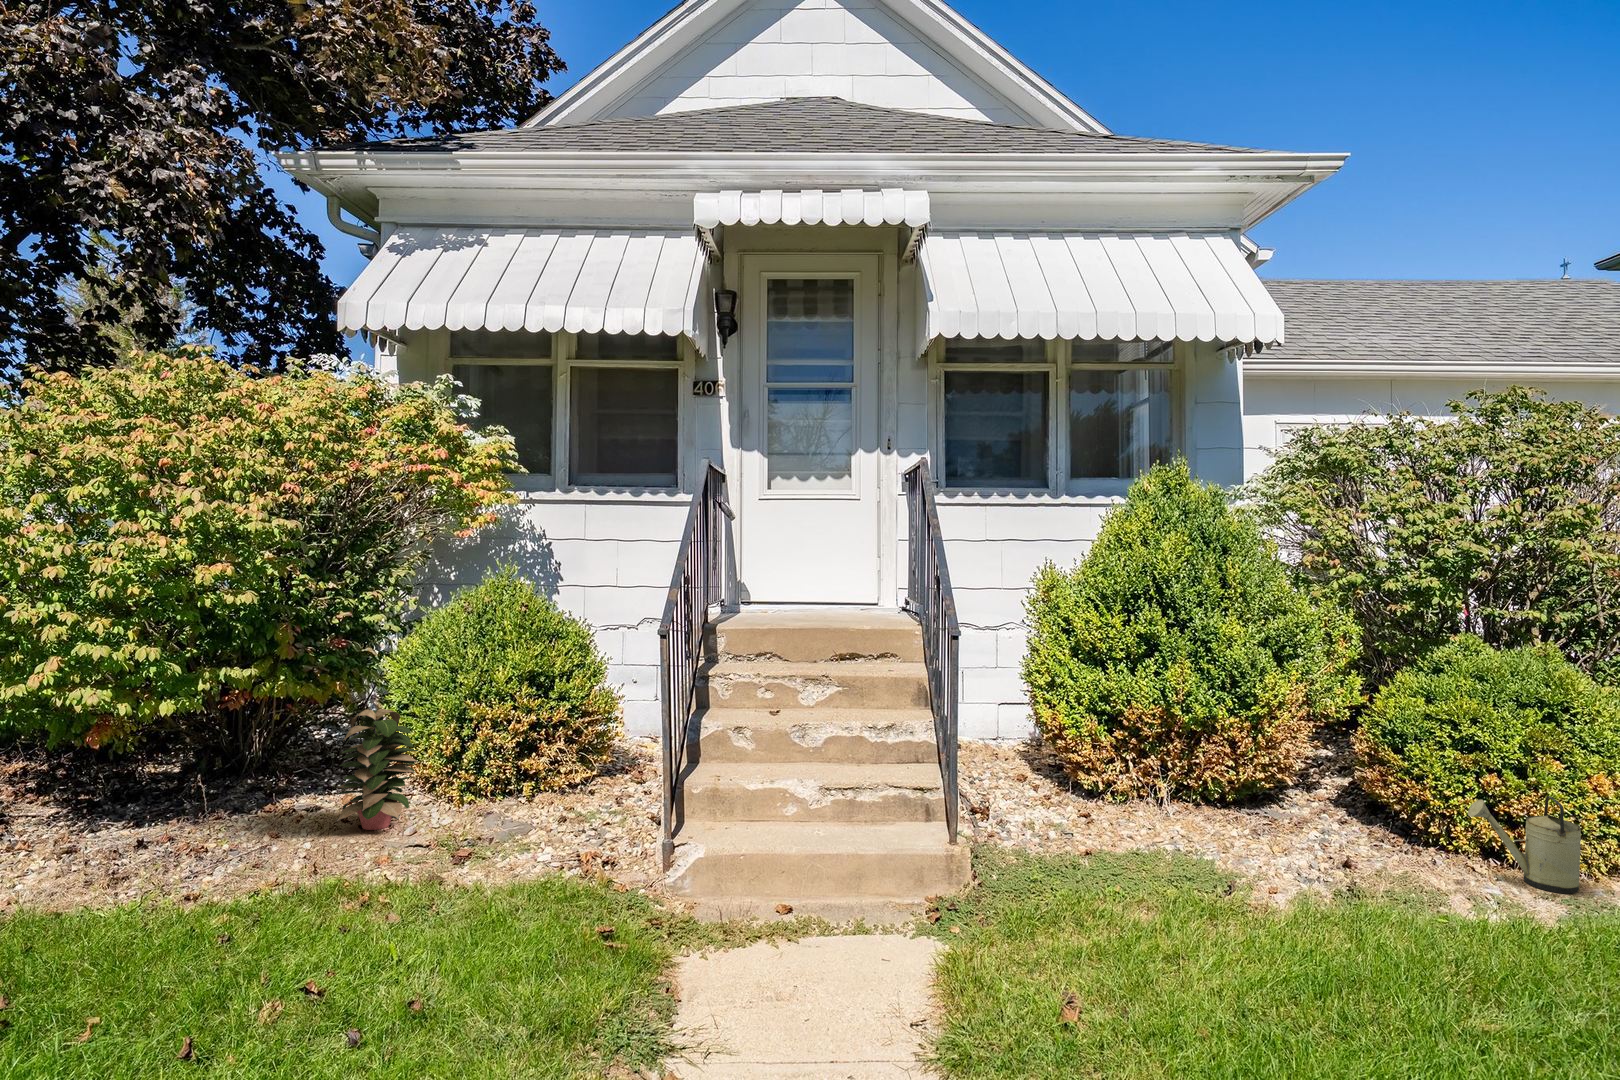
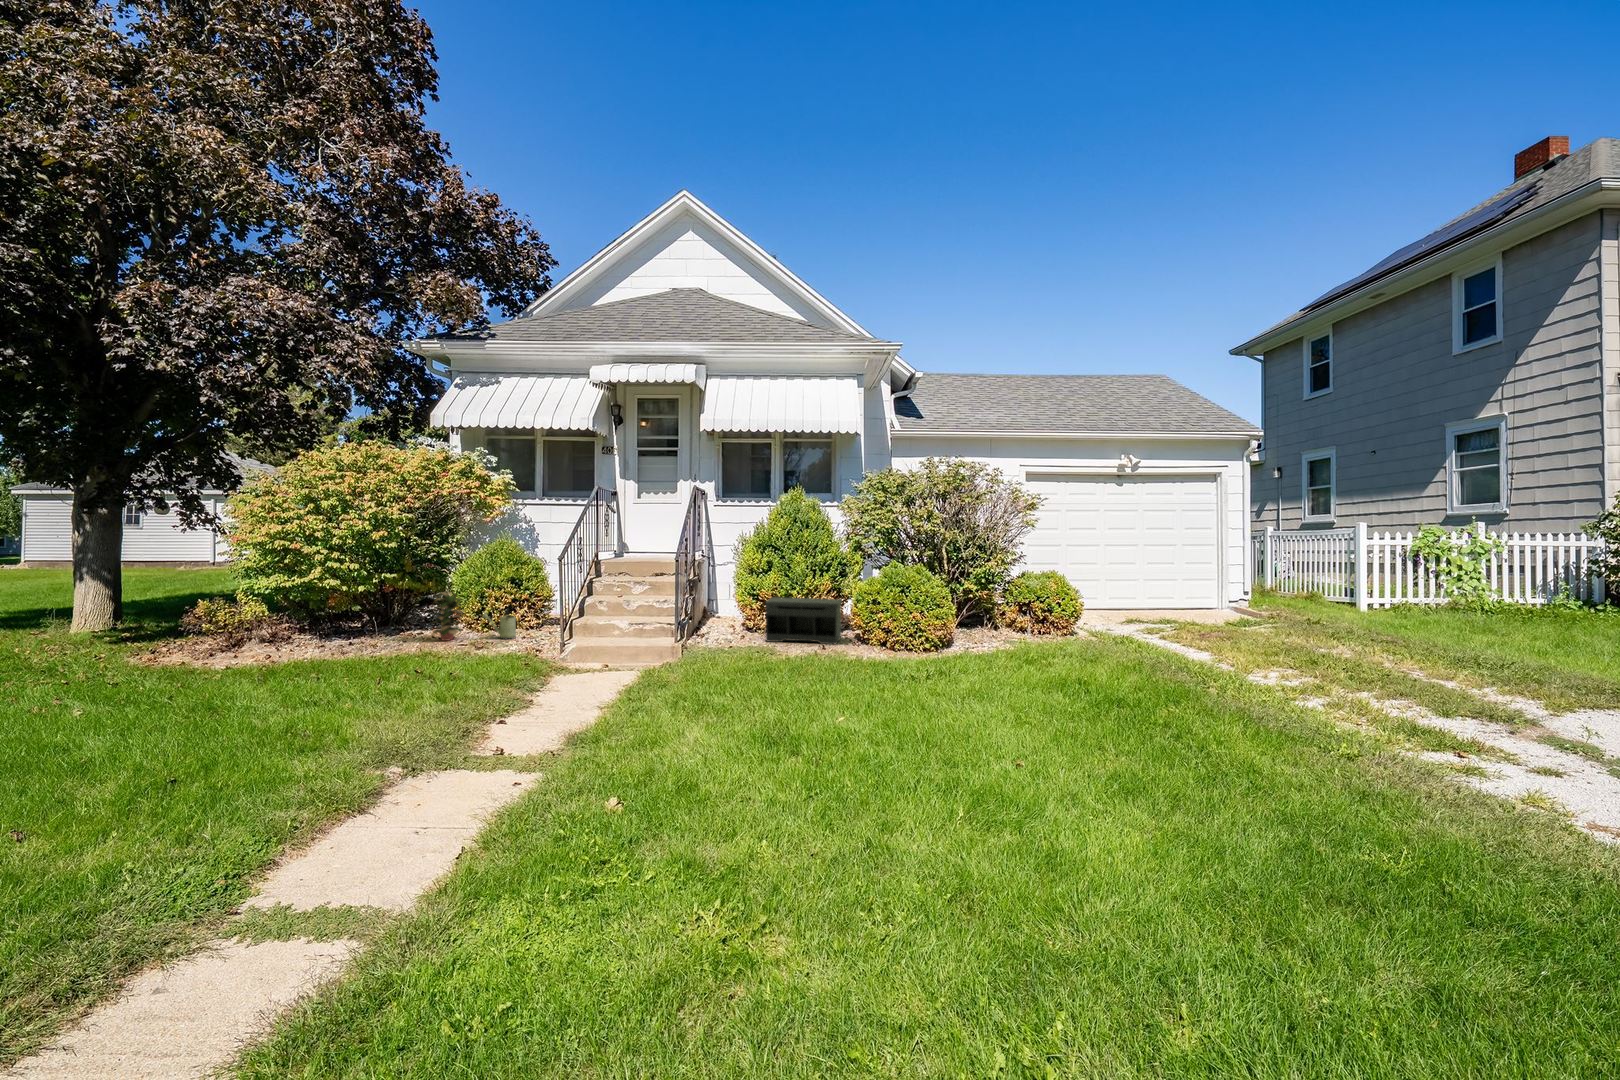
bench: none [1152,723,1365,854] -> present [765,597,842,644]
watering can: present [1468,796,1592,893] -> present [483,610,516,639]

